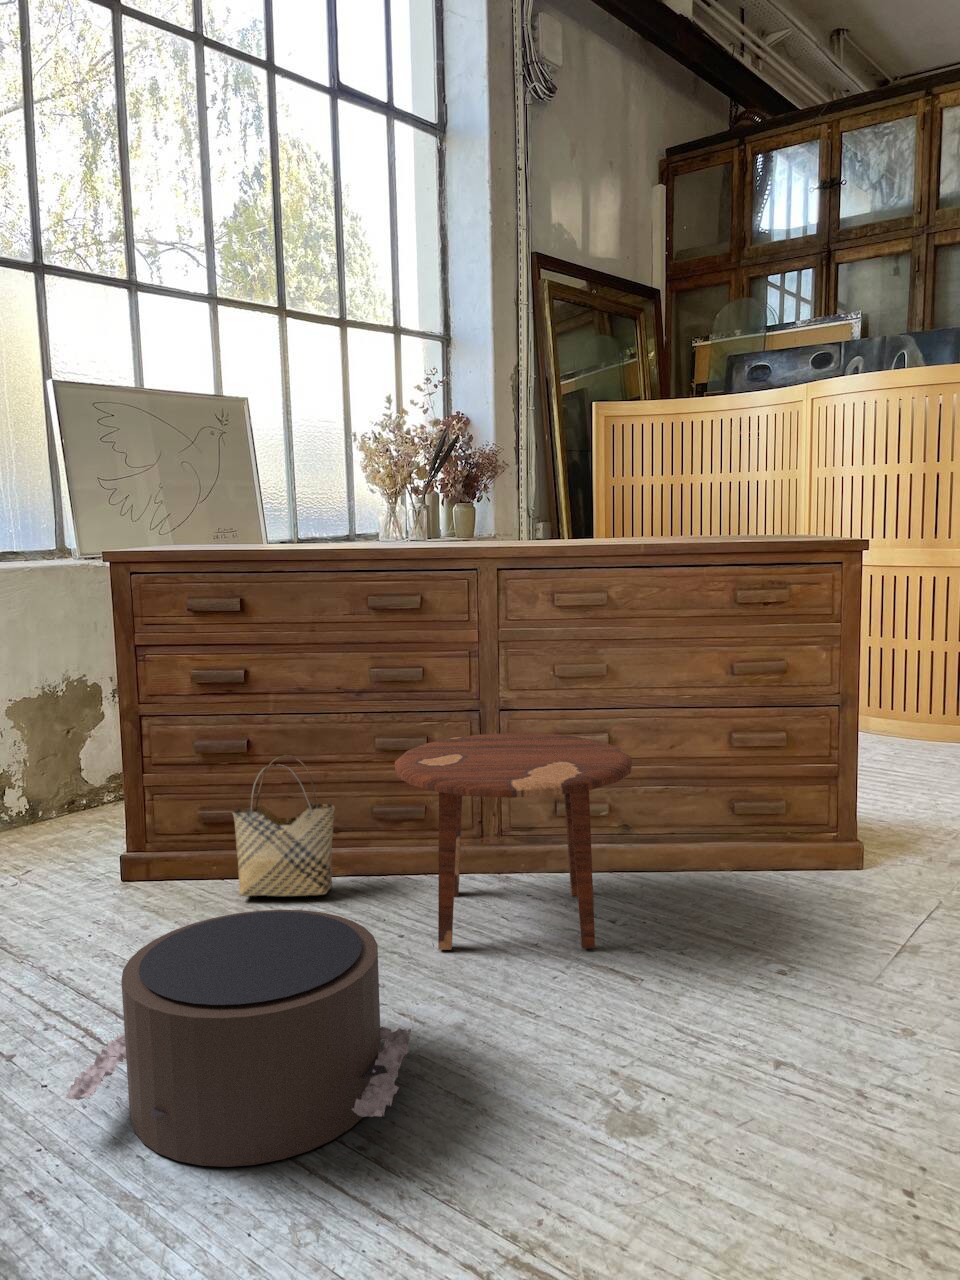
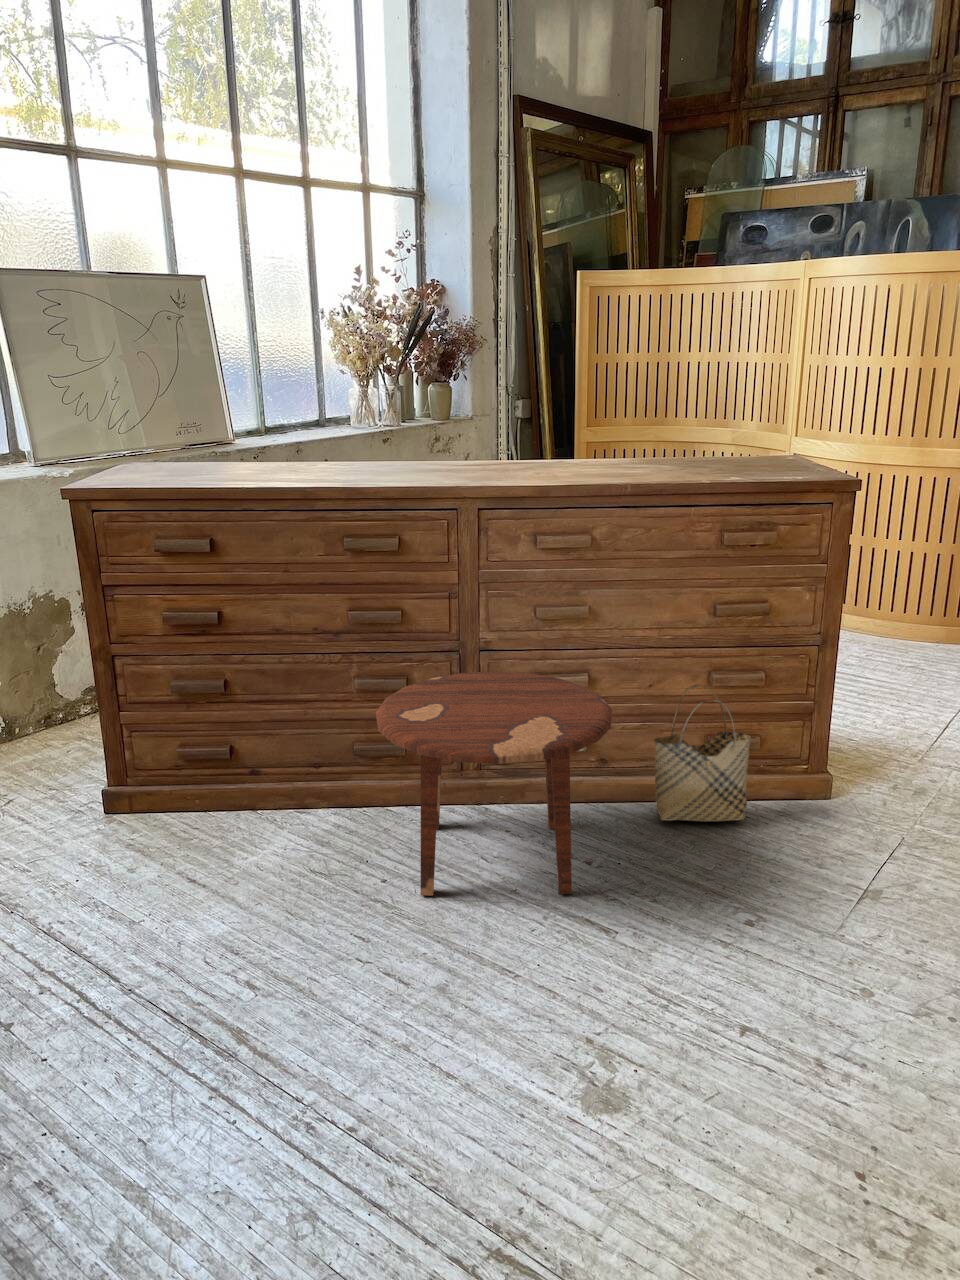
woven basket: present [232,754,335,896] -> present [654,684,751,821]
pouf: present [65,910,411,1167] -> none [65,884,397,1153]

